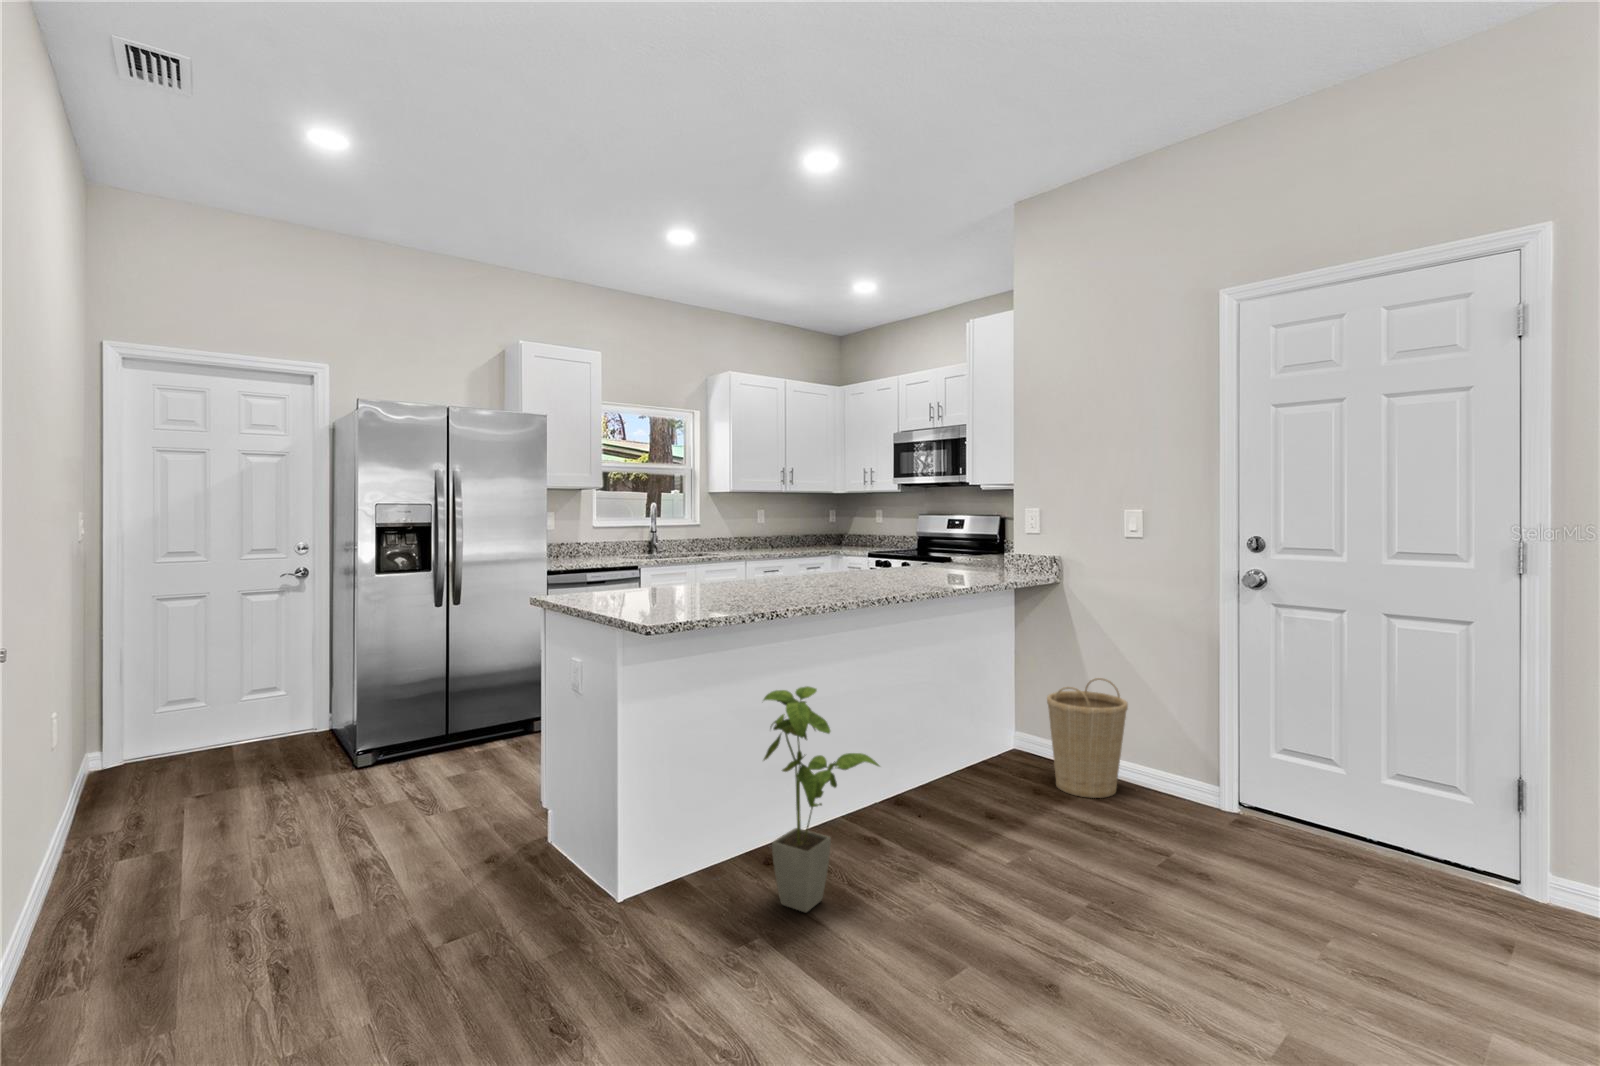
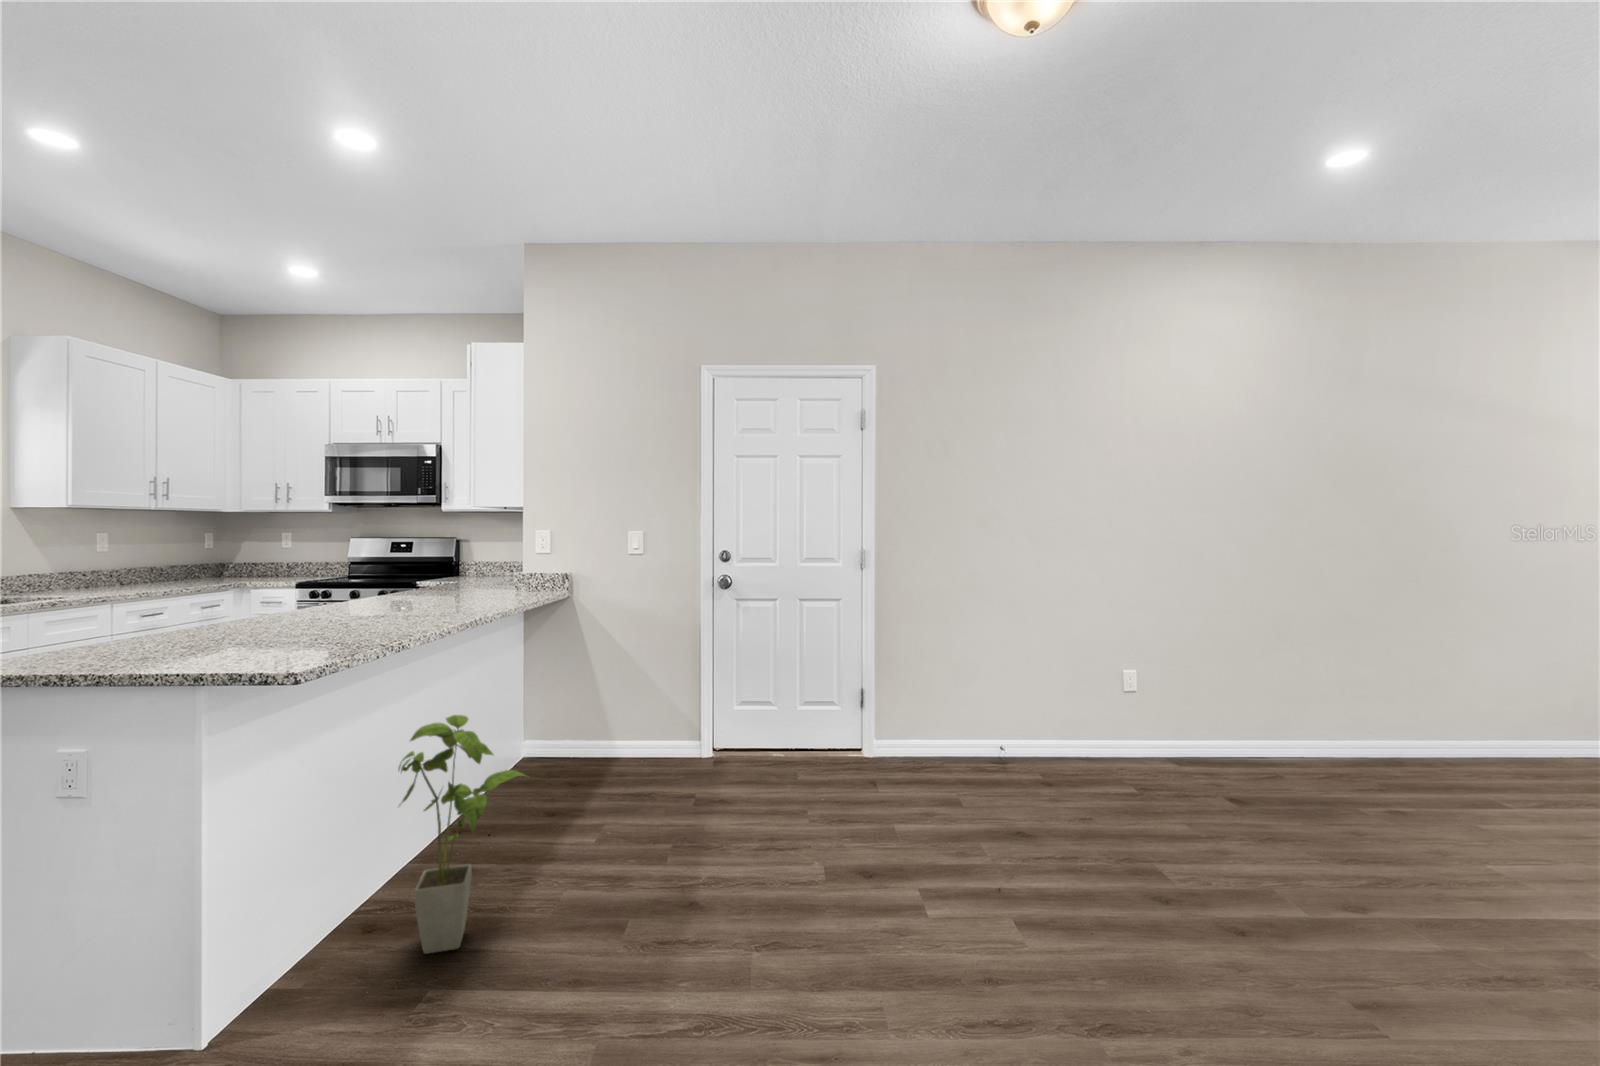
basket: present [1047,678,1128,798] -> none [571,674,637,776]

